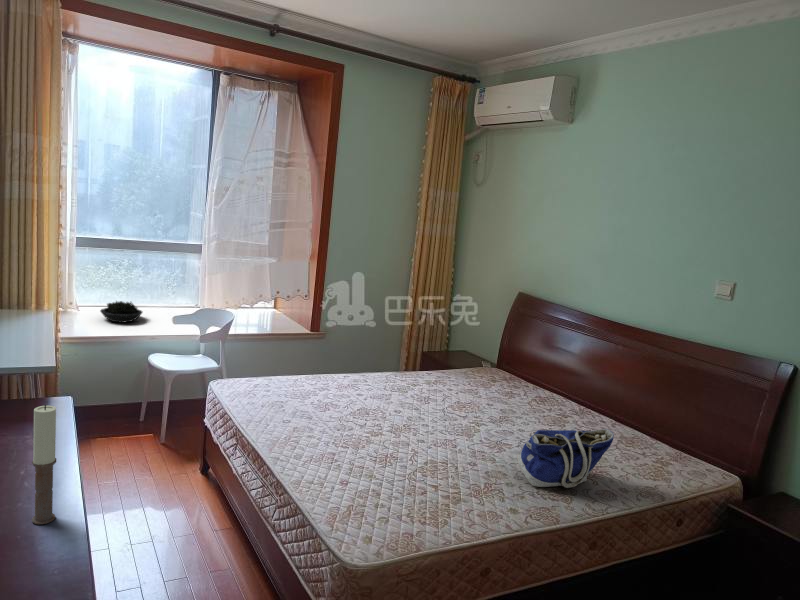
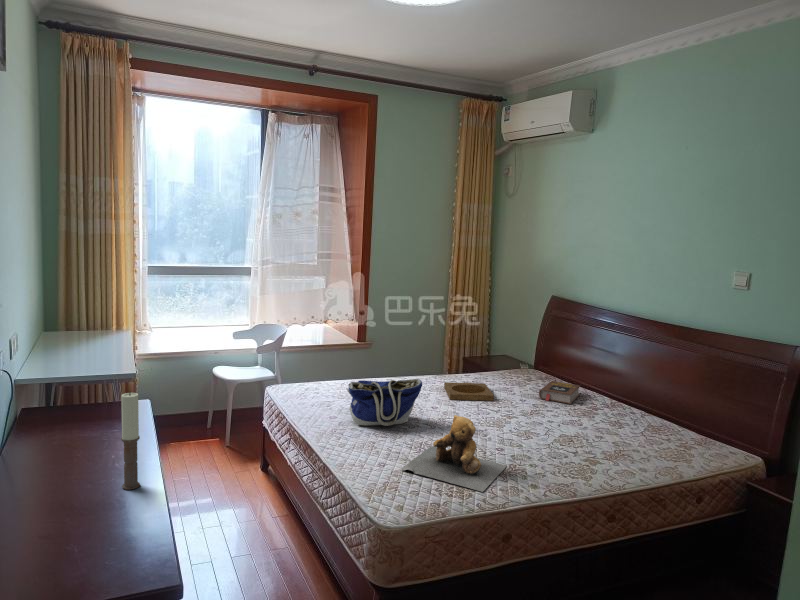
succulent plant: present [100,301,142,323] -> none [170,320,207,340]
tray: none [406,382,460,405] -> present [444,382,494,401]
book: none [507,383,549,410] -> present [539,381,580,404]
teddy bear: none [367,429,482,518] -> present [402,415,506,492]
tote bag: present [517,429,614,488] -> present [347,379,422,426]

